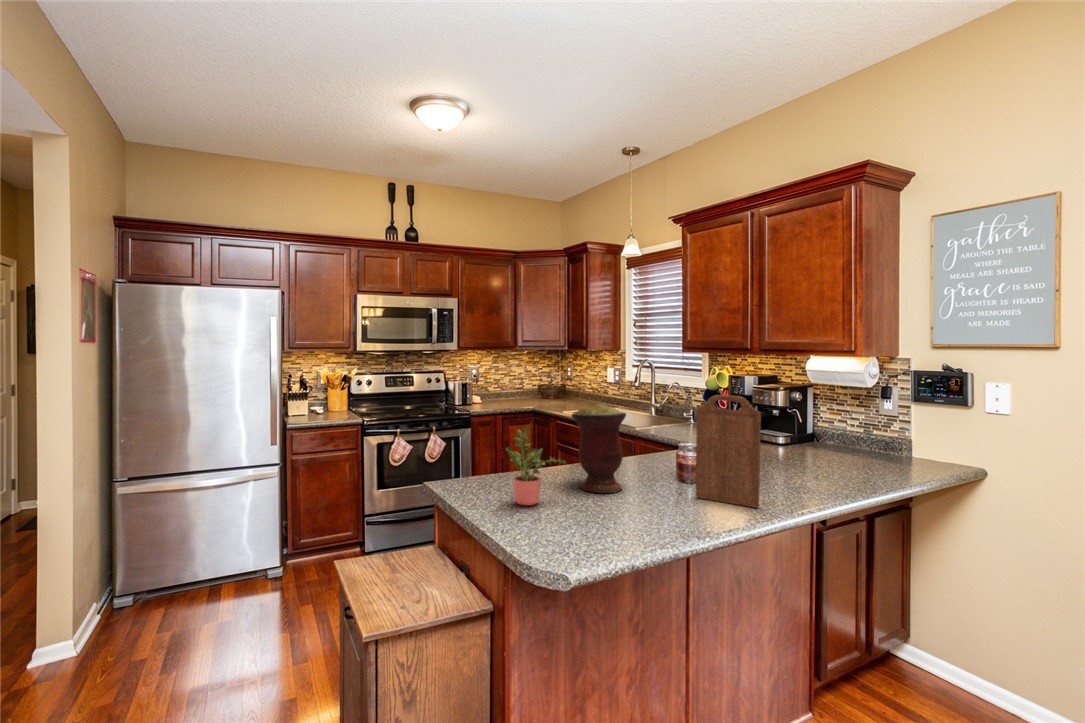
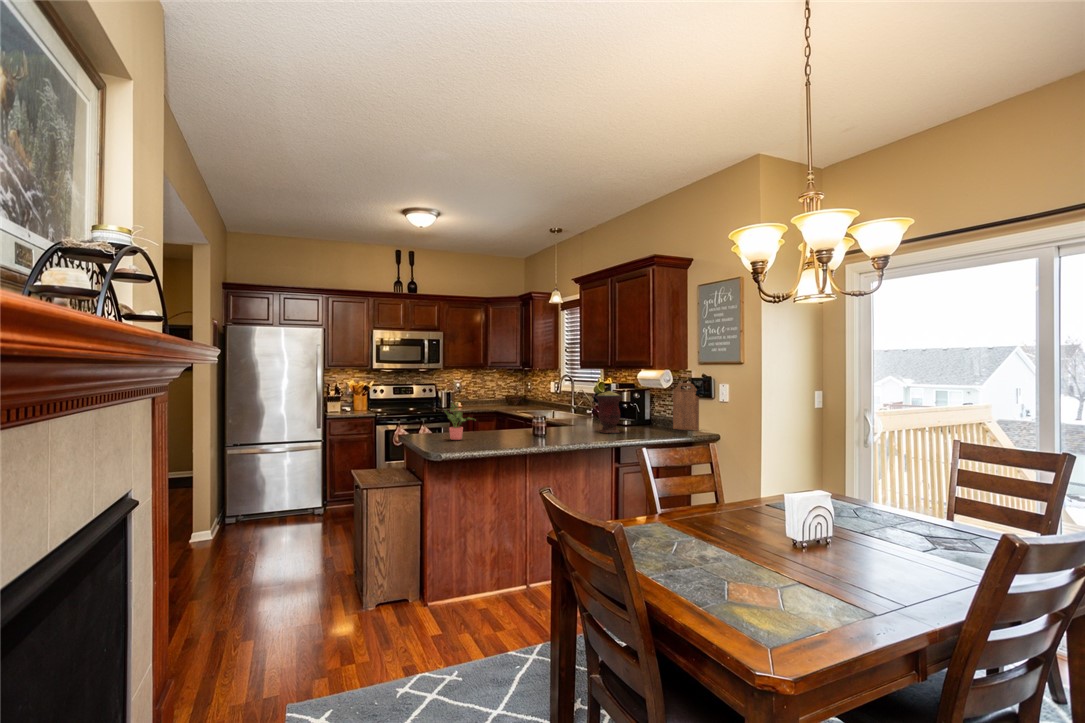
cutting board: present [696,395,761,508] -> present [673,383,699,431]
vase: present [572,404,626,493] -> present [595,391,622,433]

